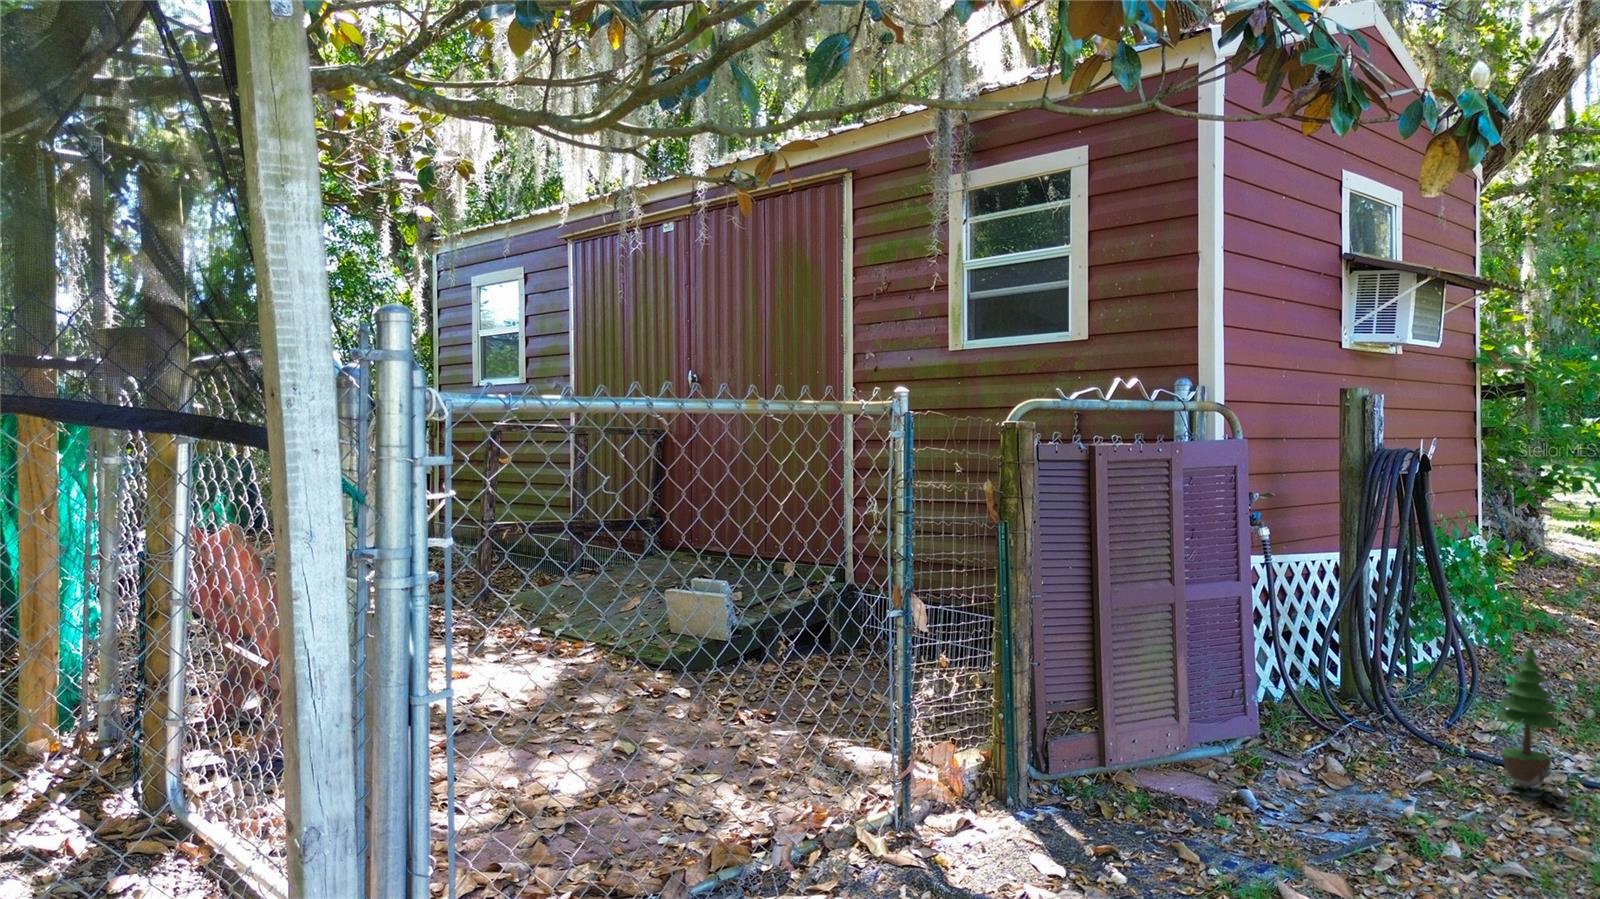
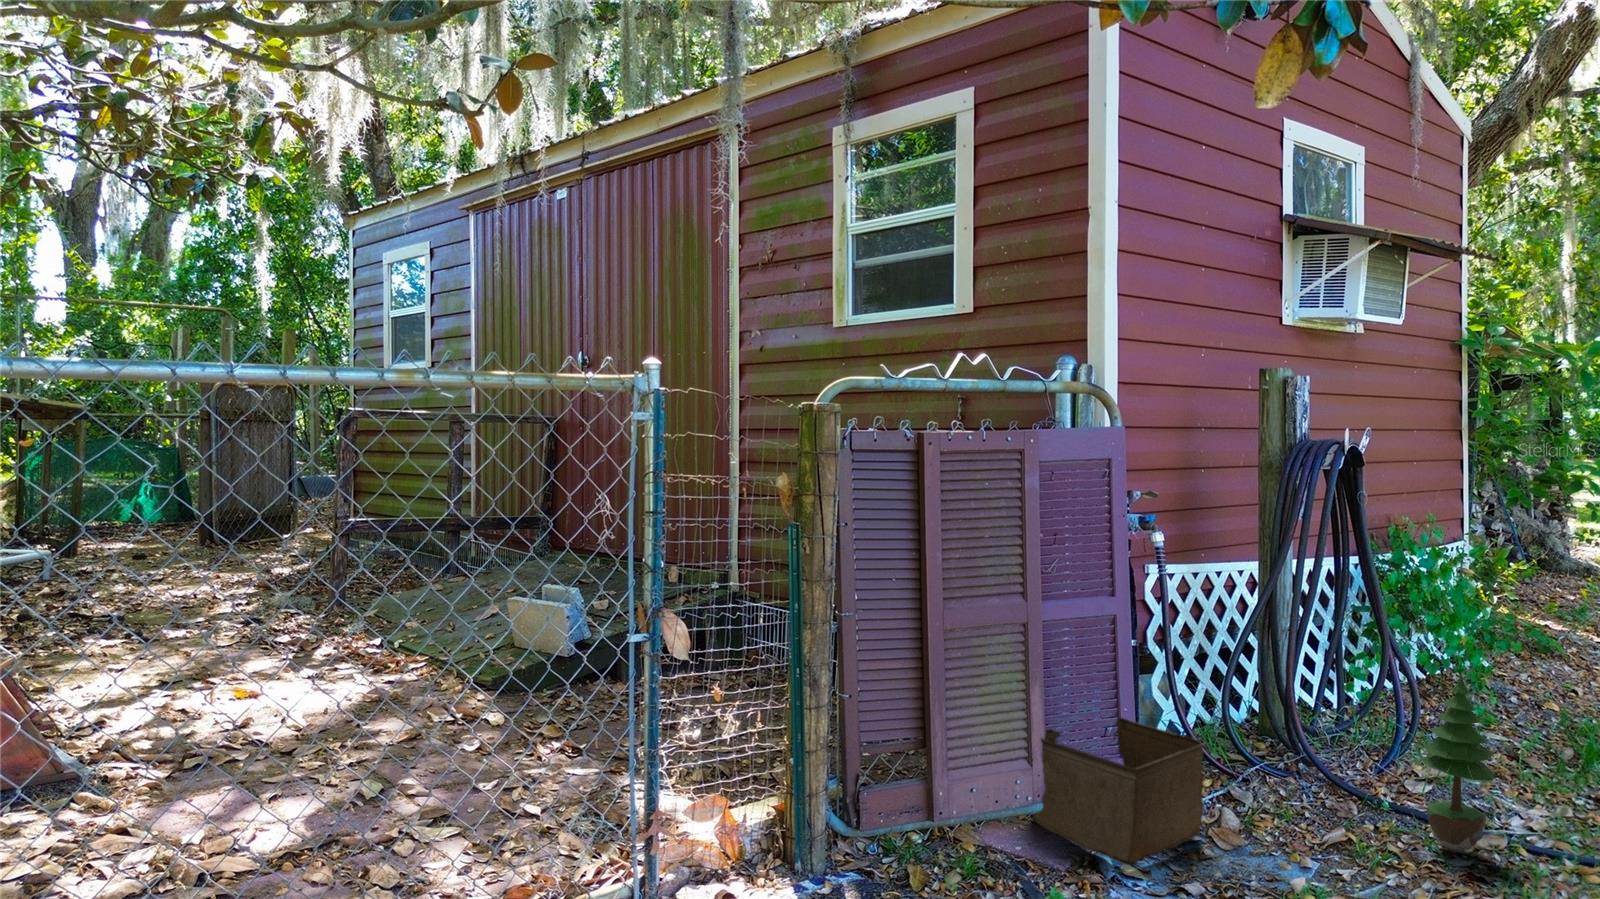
storage bin: none [1182,677,1325,797] -> present [1033,717,1203,865]

